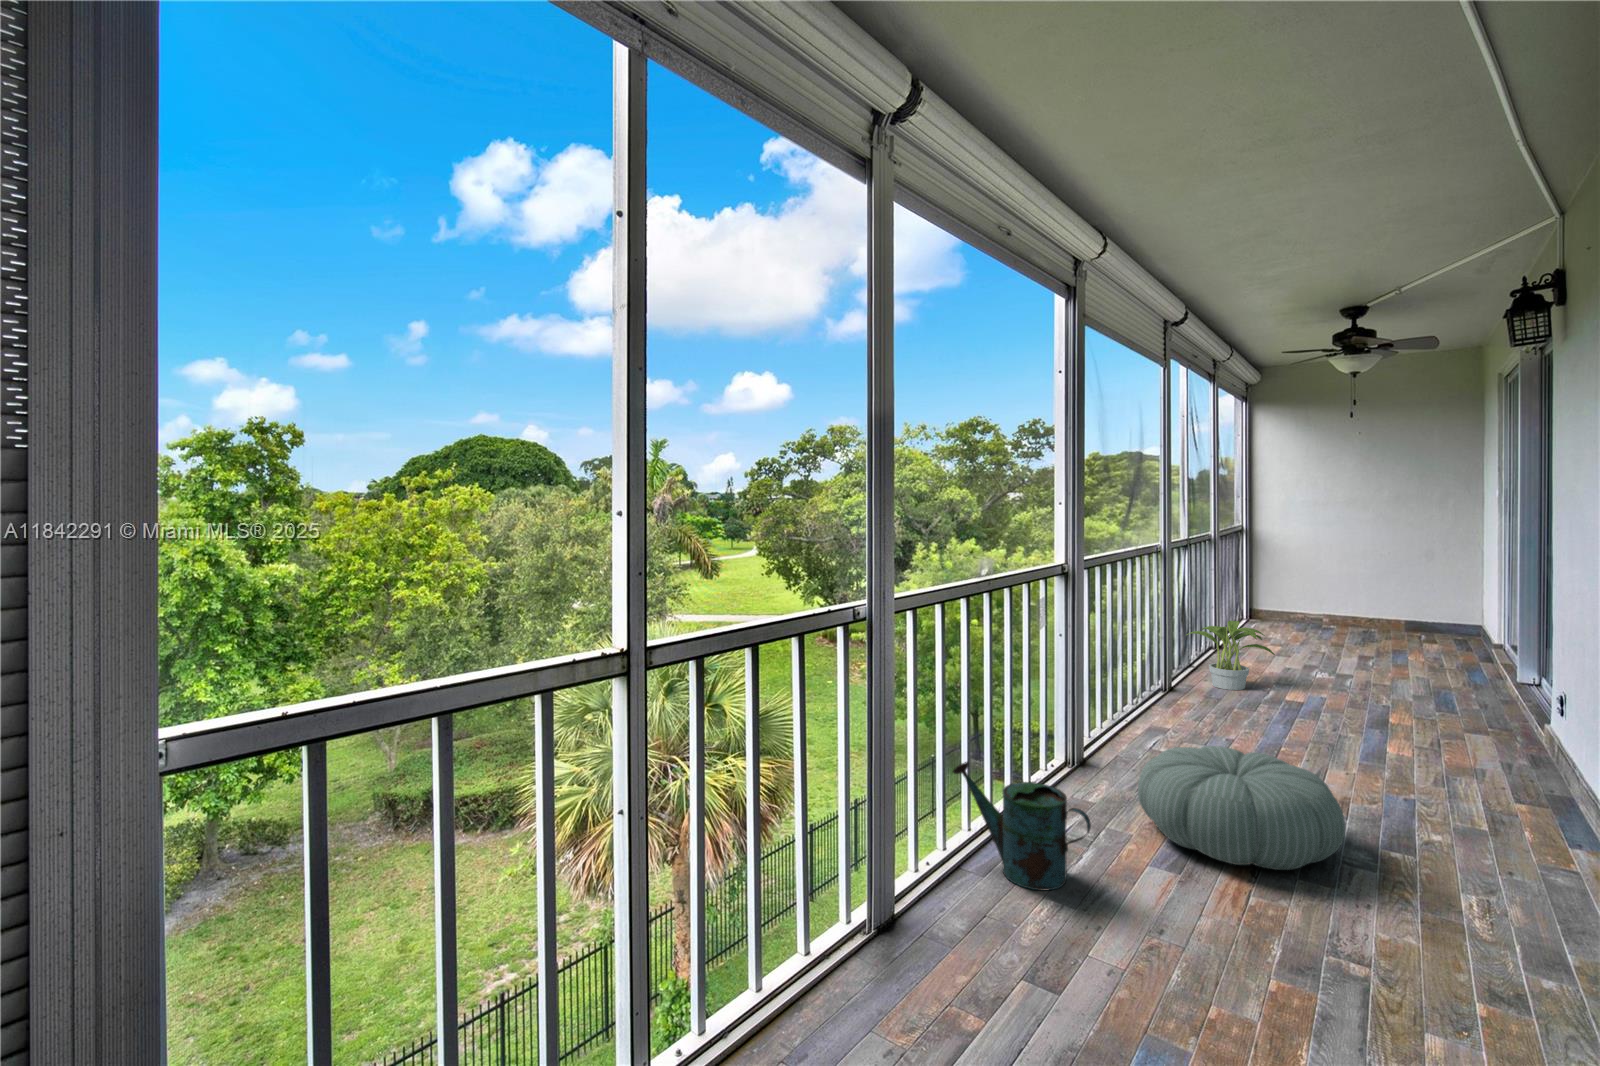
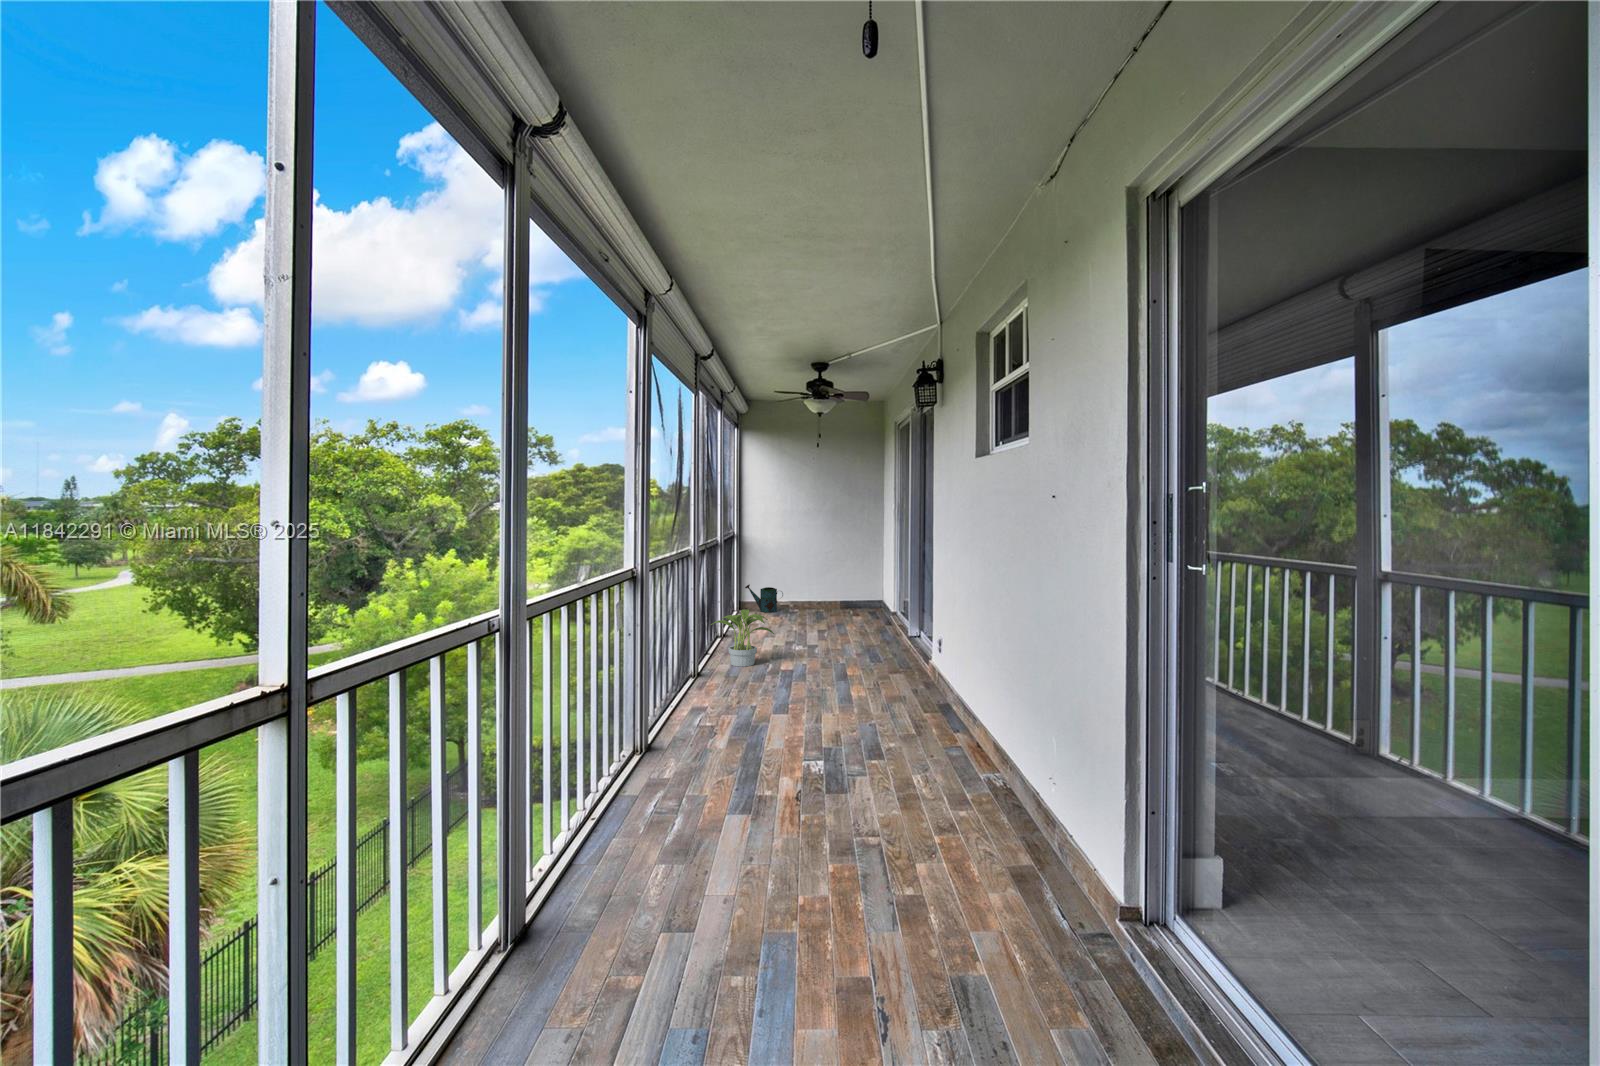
pouf: present [1138,746,1345,870] -> none [711,708,848,796]
watering can: present [953,762,1091,891] -> present [745,585,783,612]

